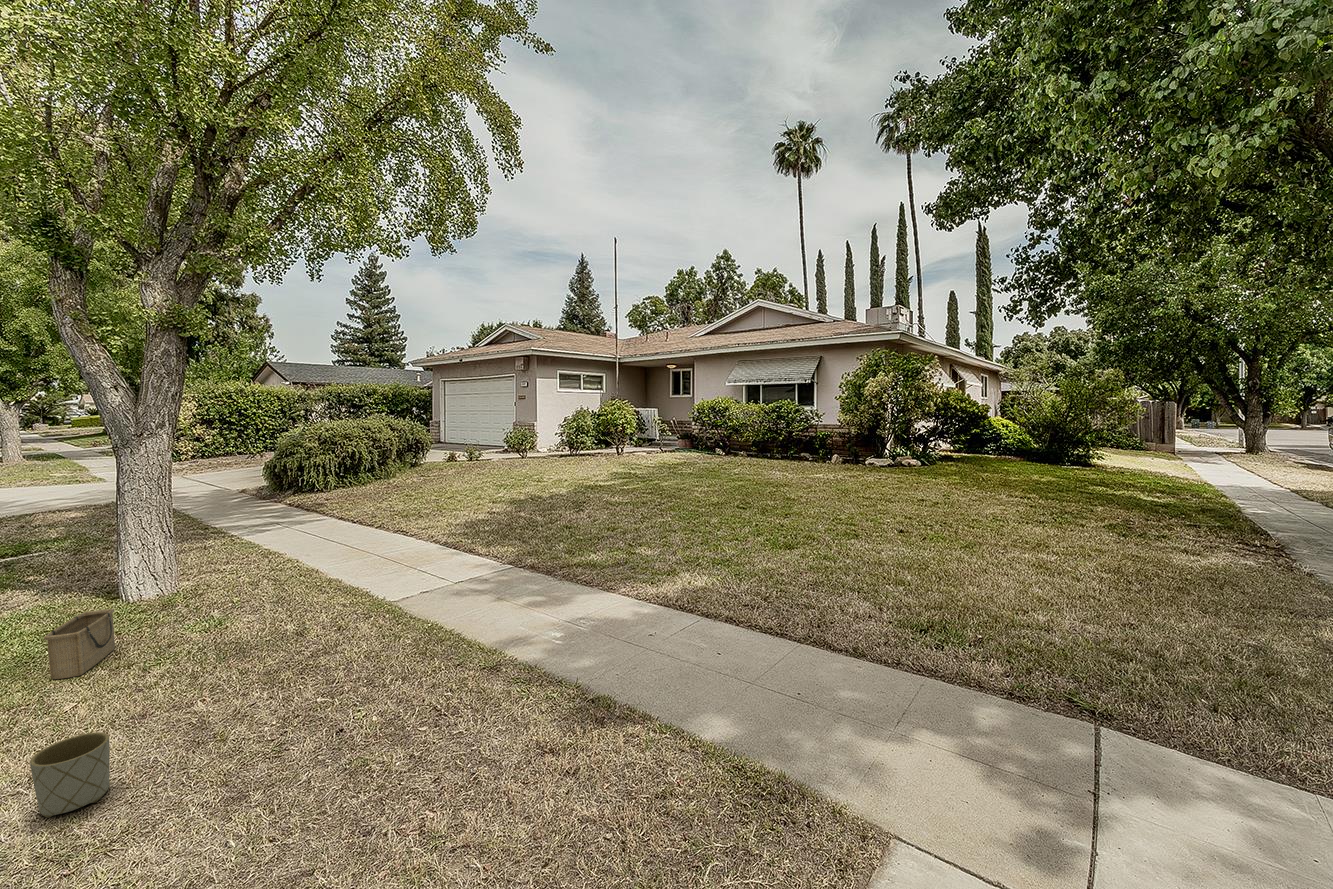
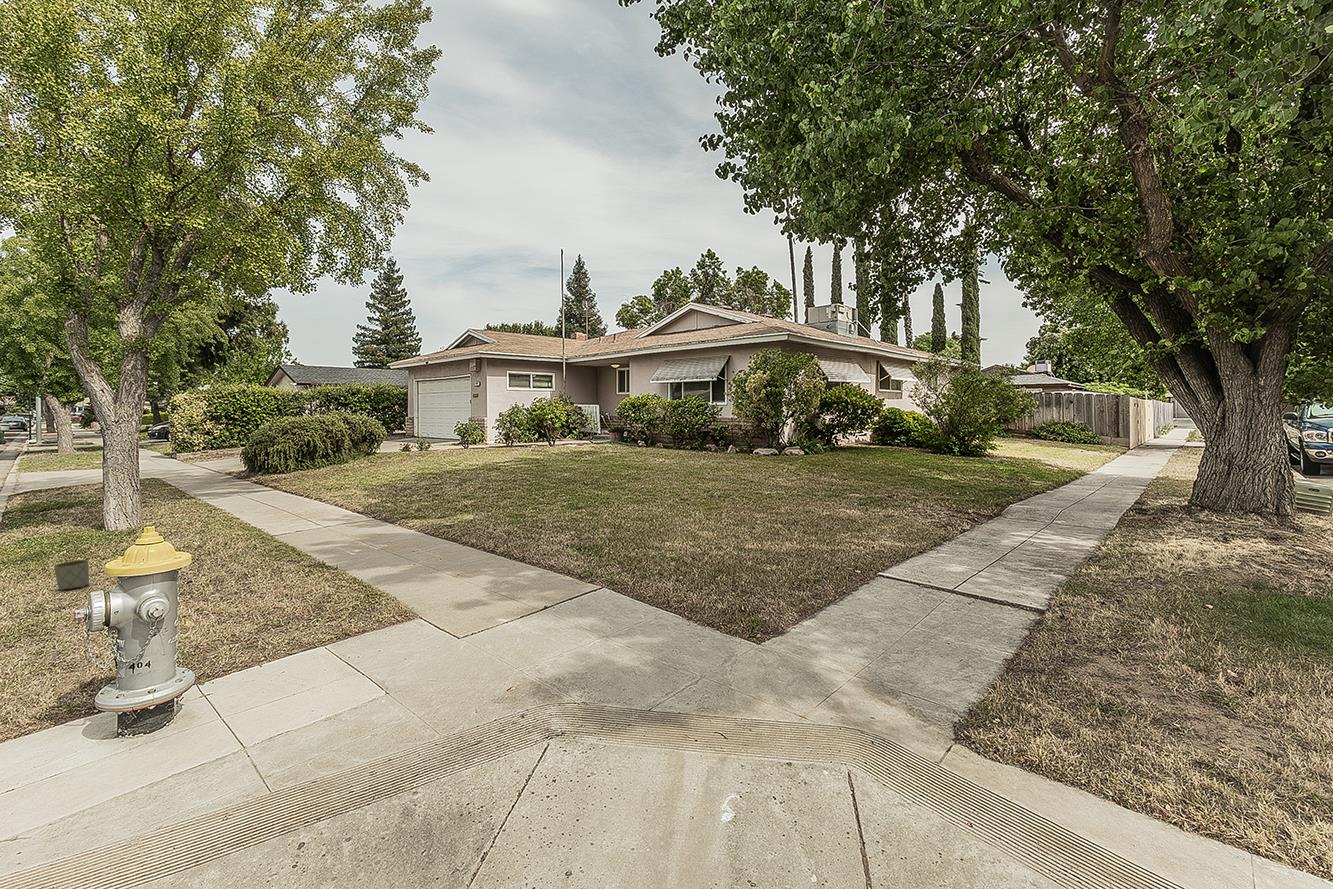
basket: present [44,609,115,679] -> none [67,524,106,556]

